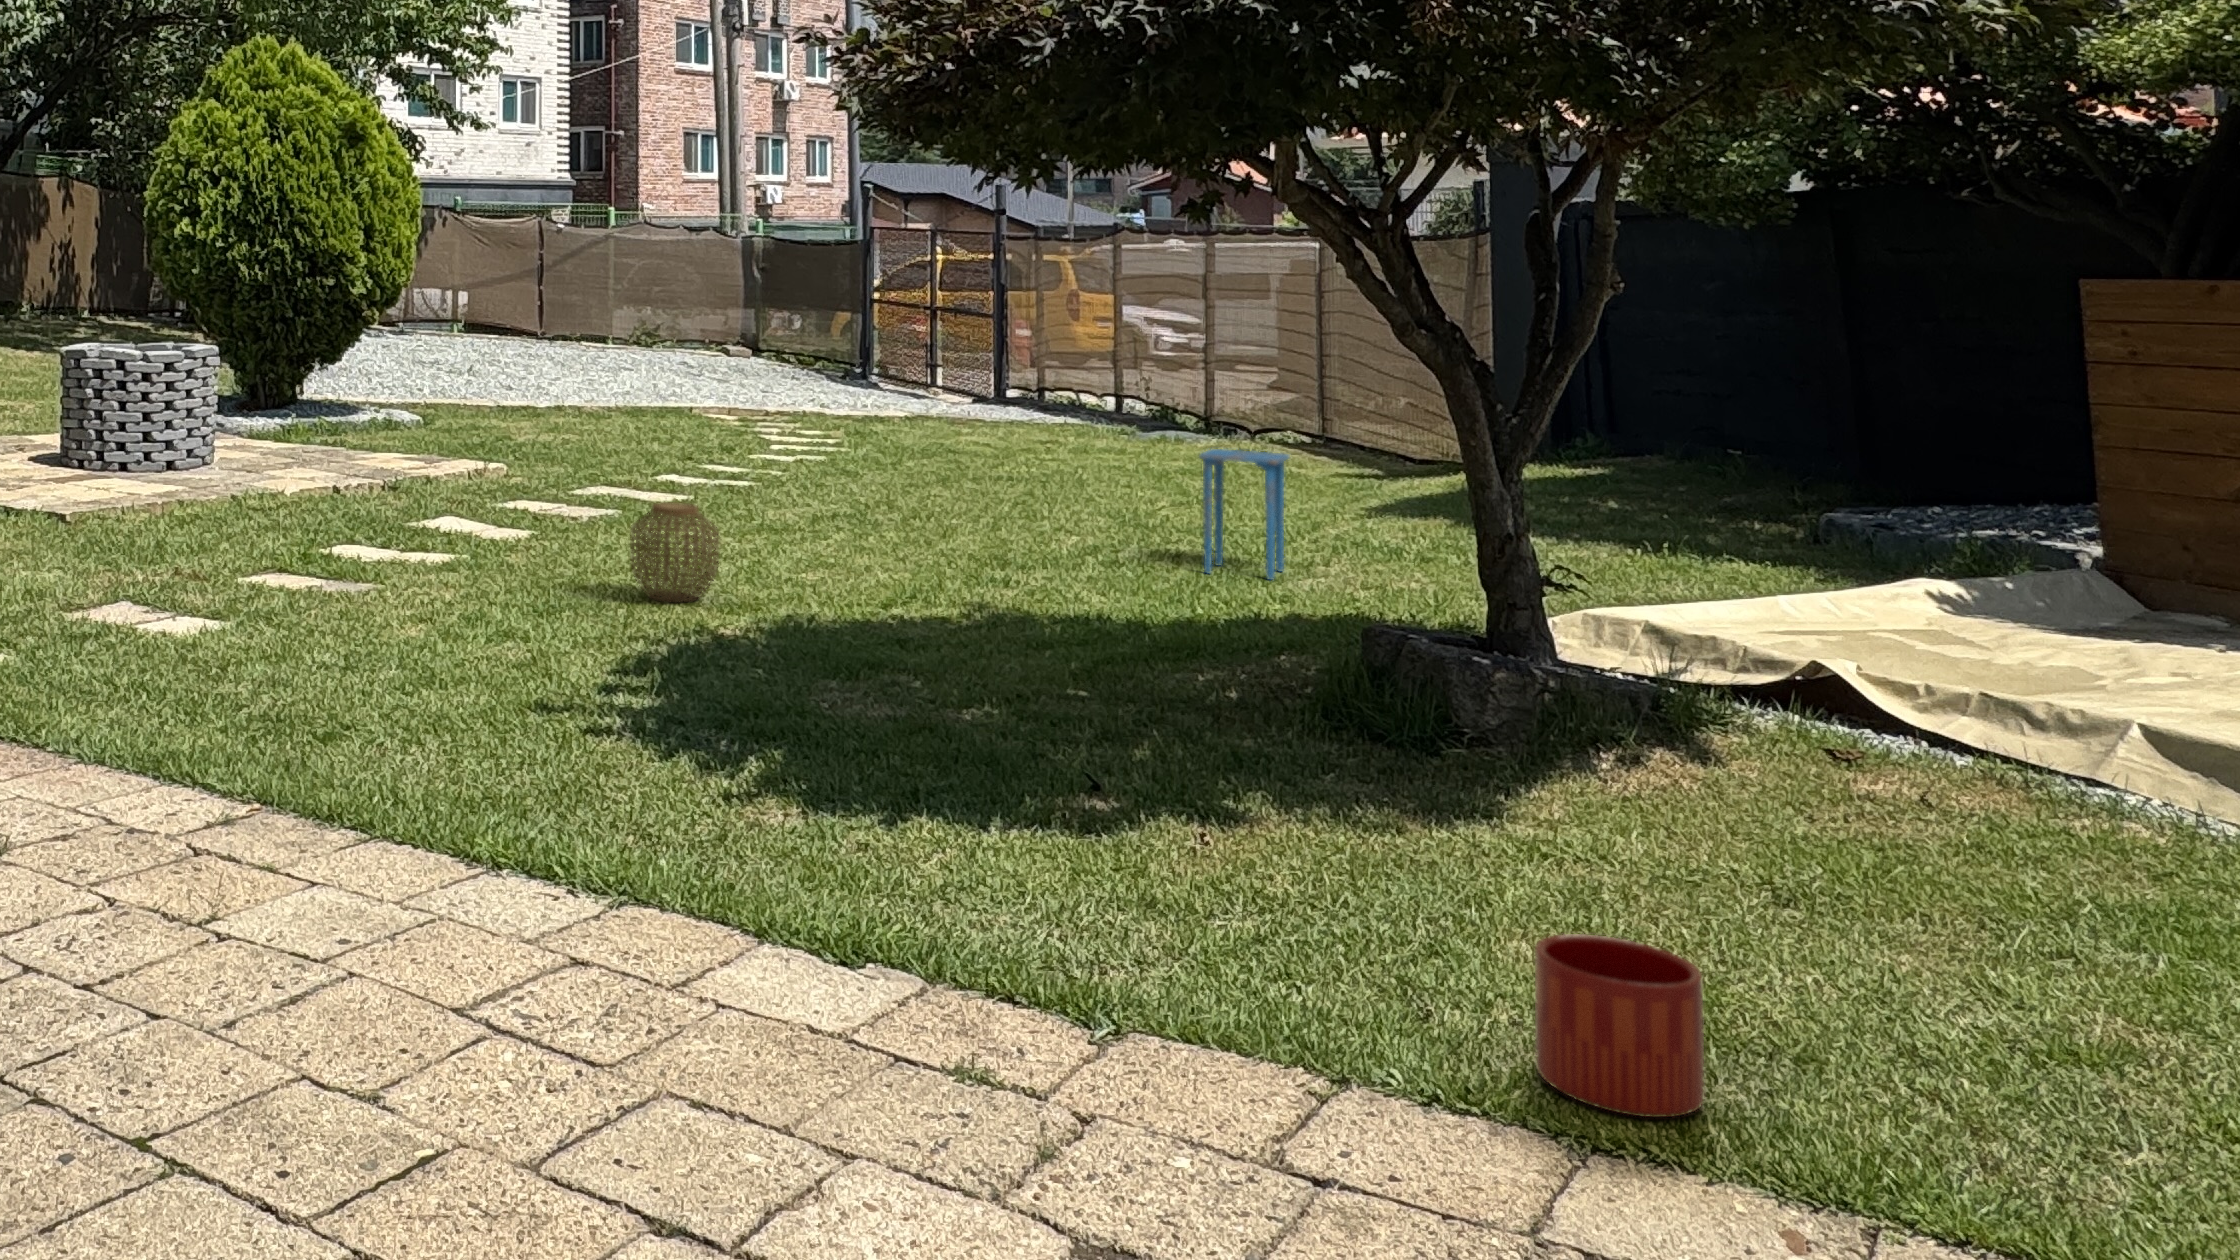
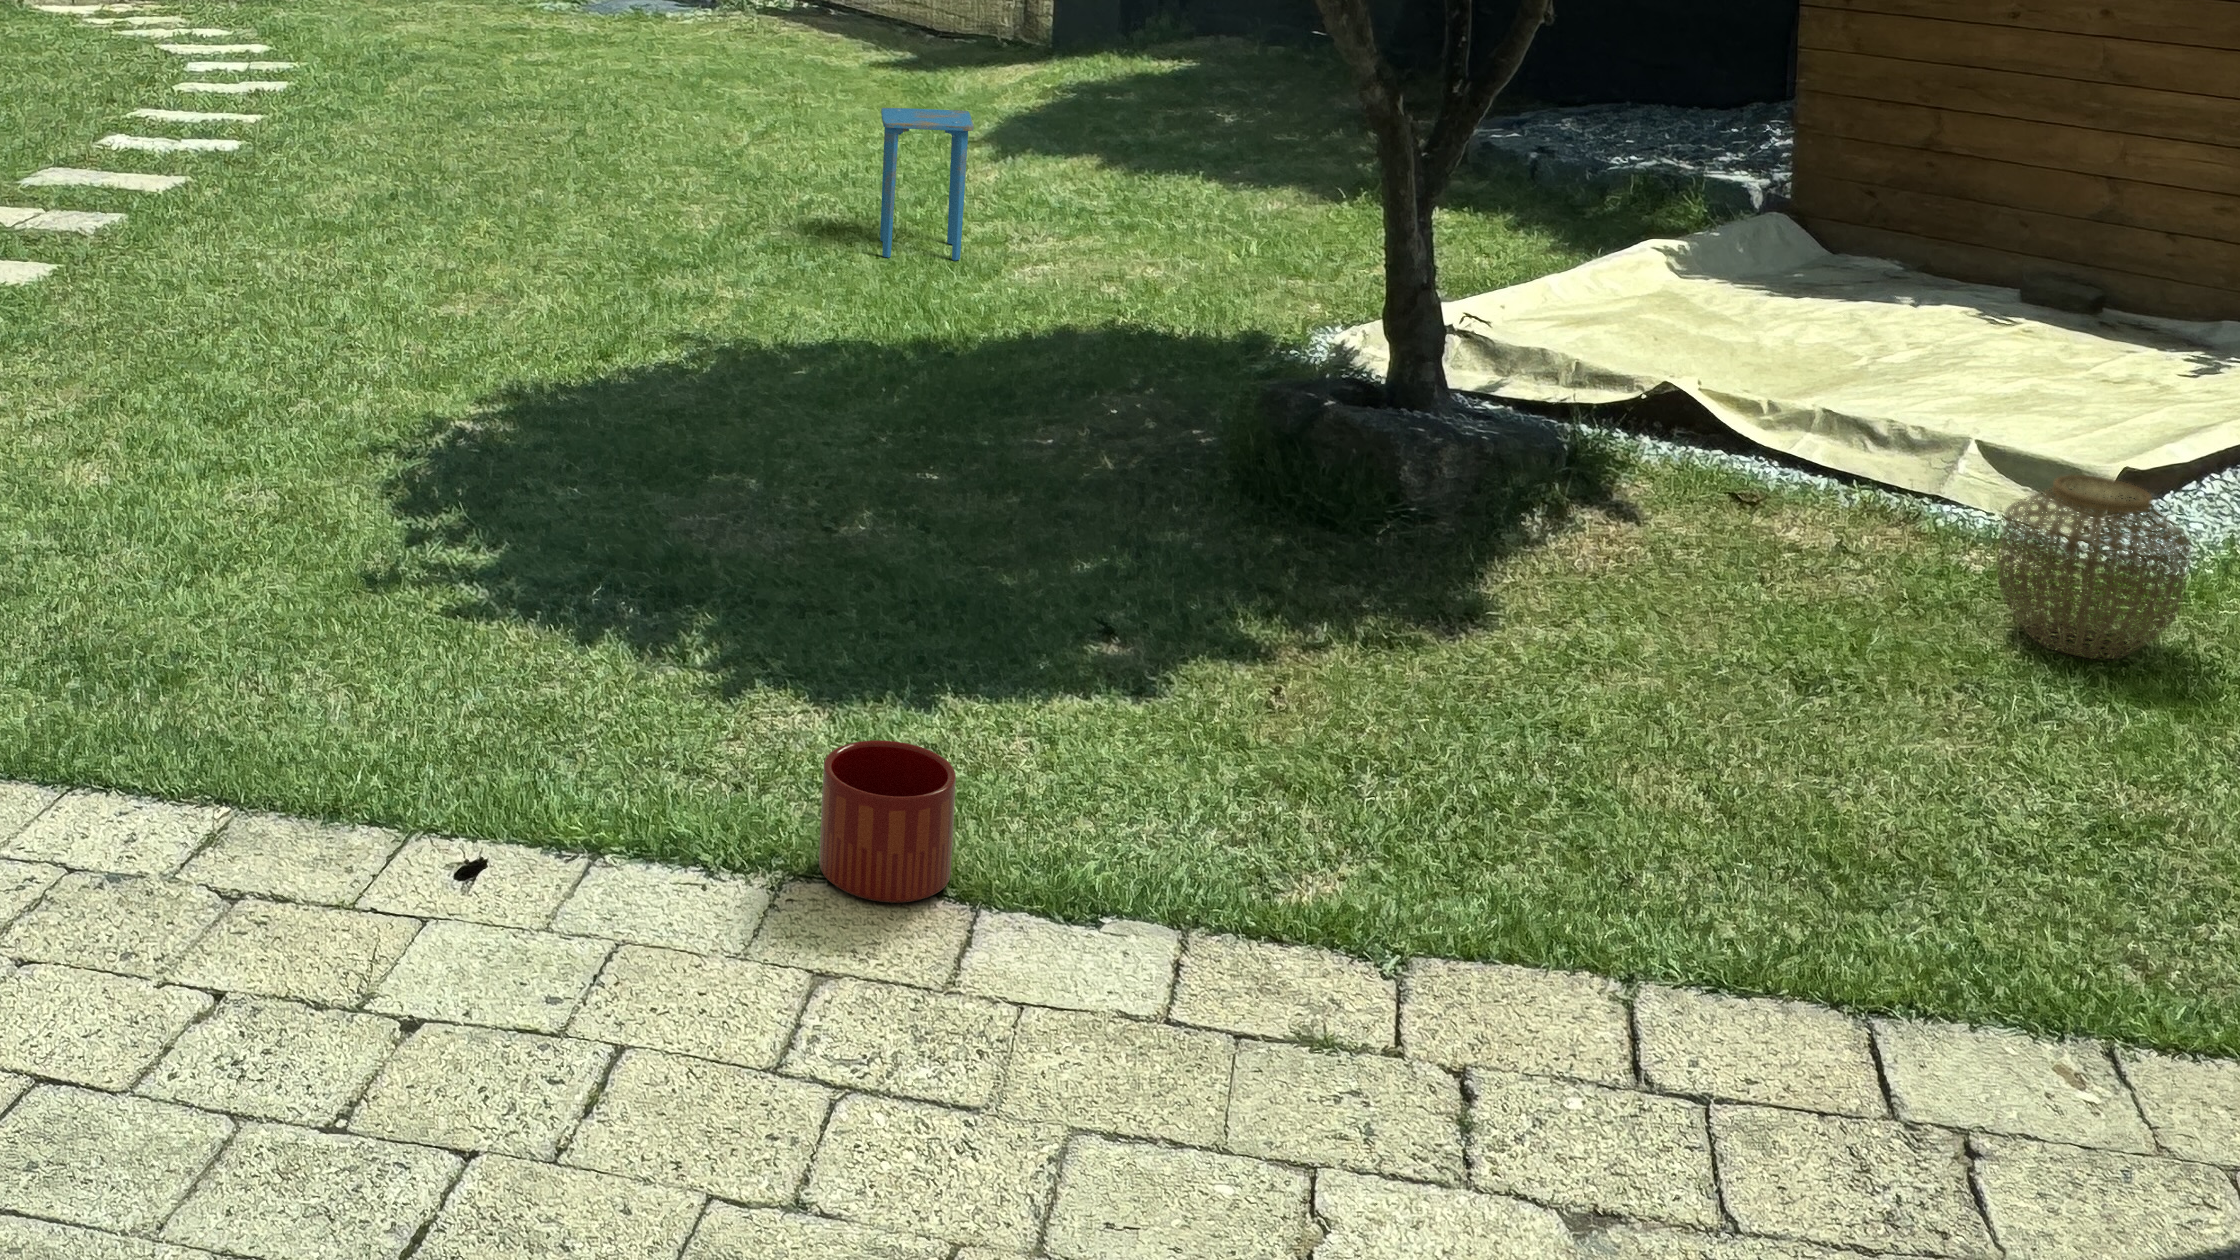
woven basket: present [630,502,719,602] -> present [1998,475,2191,659]
planter: present [1535,934,1705,1117] -> present [819,740,956,903]

